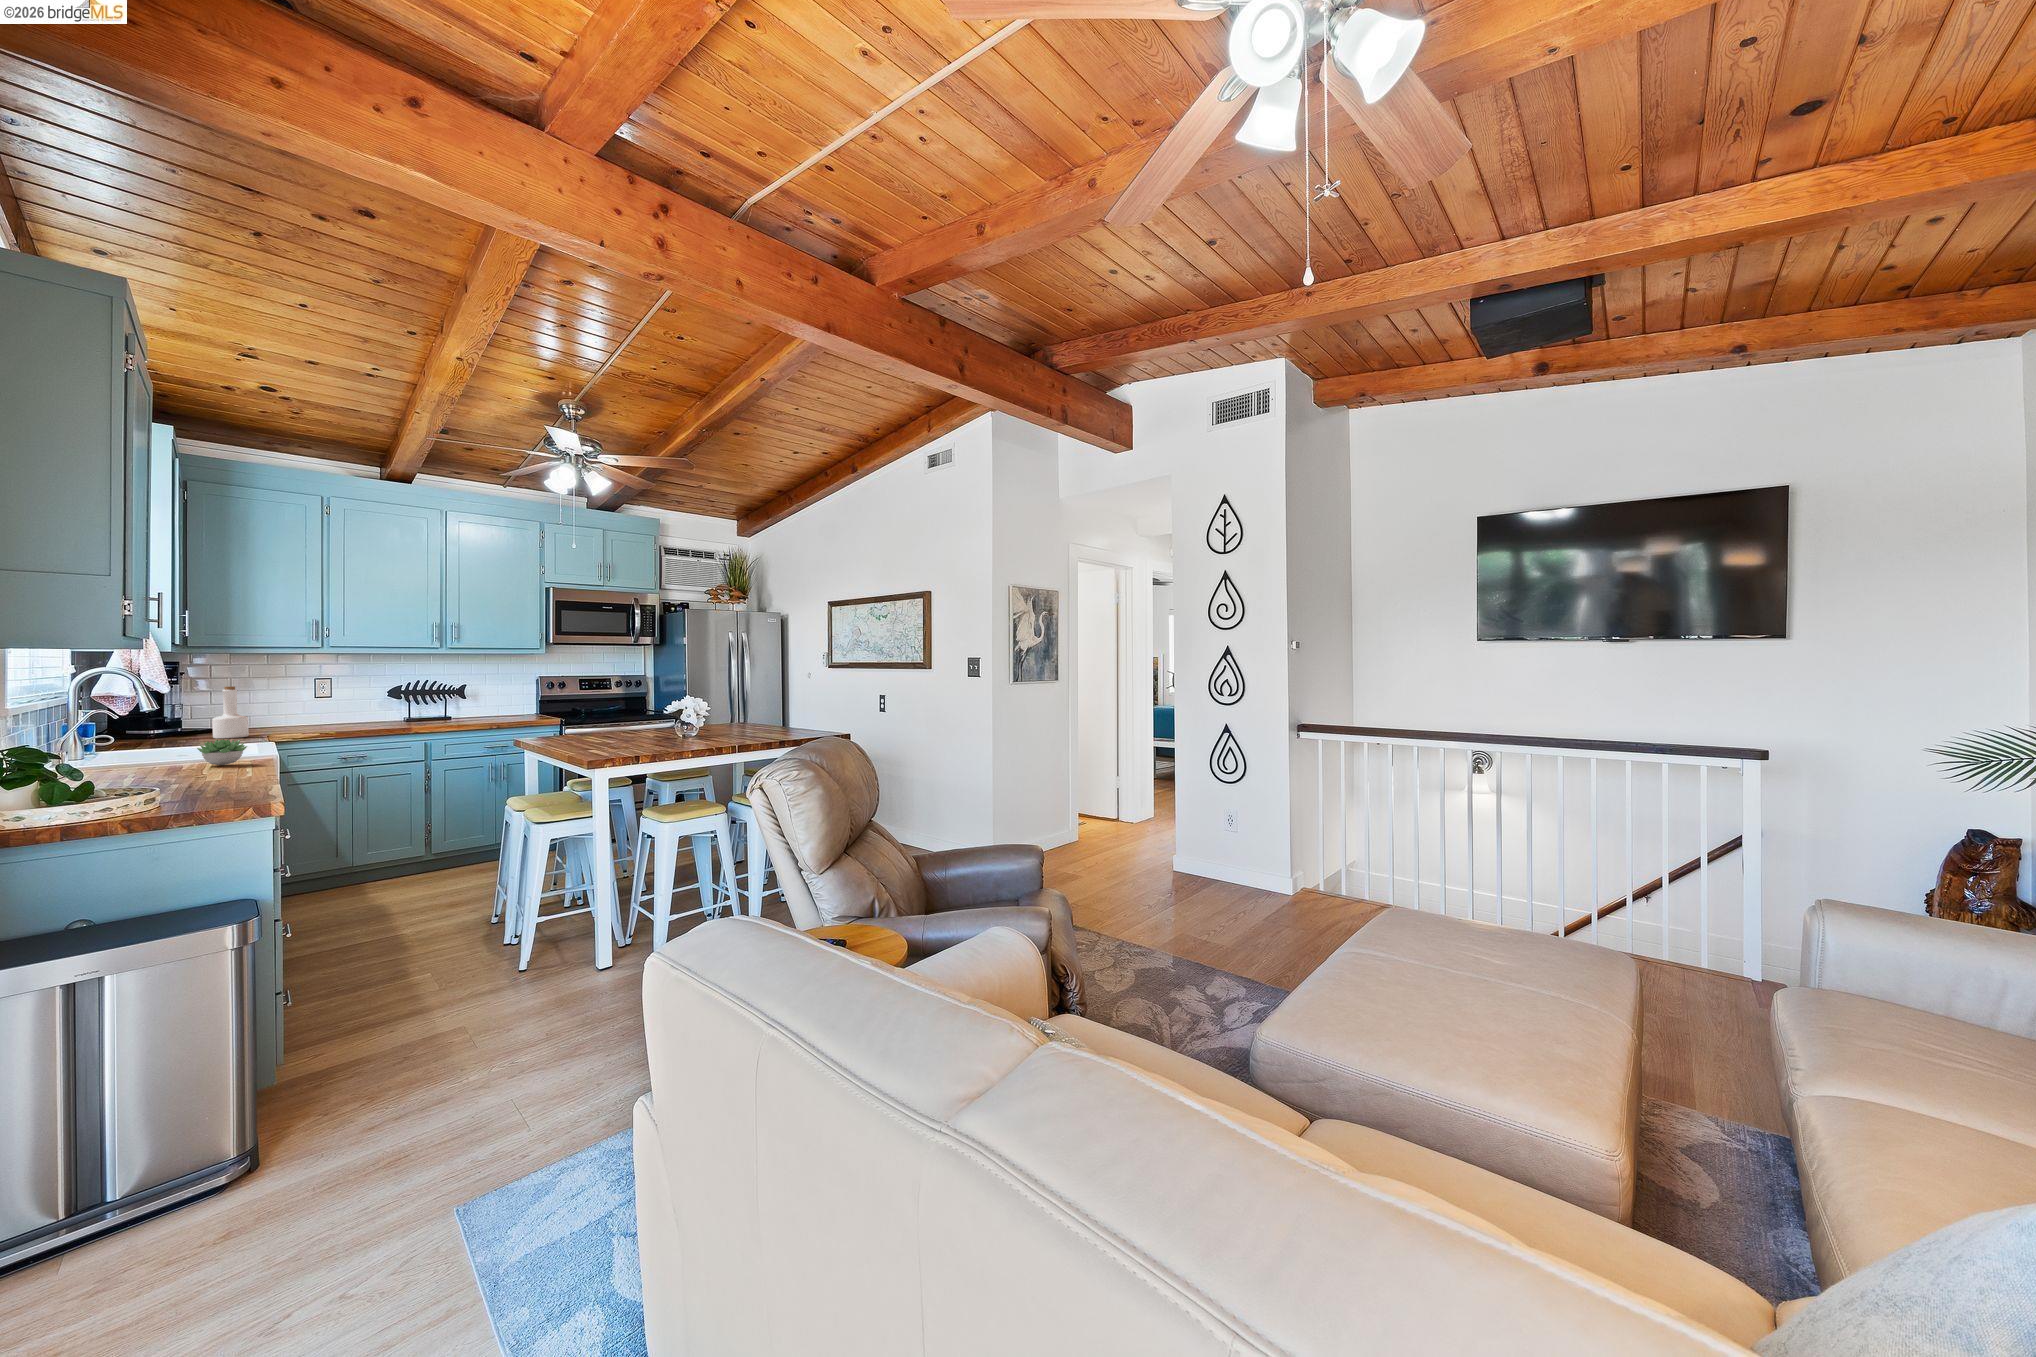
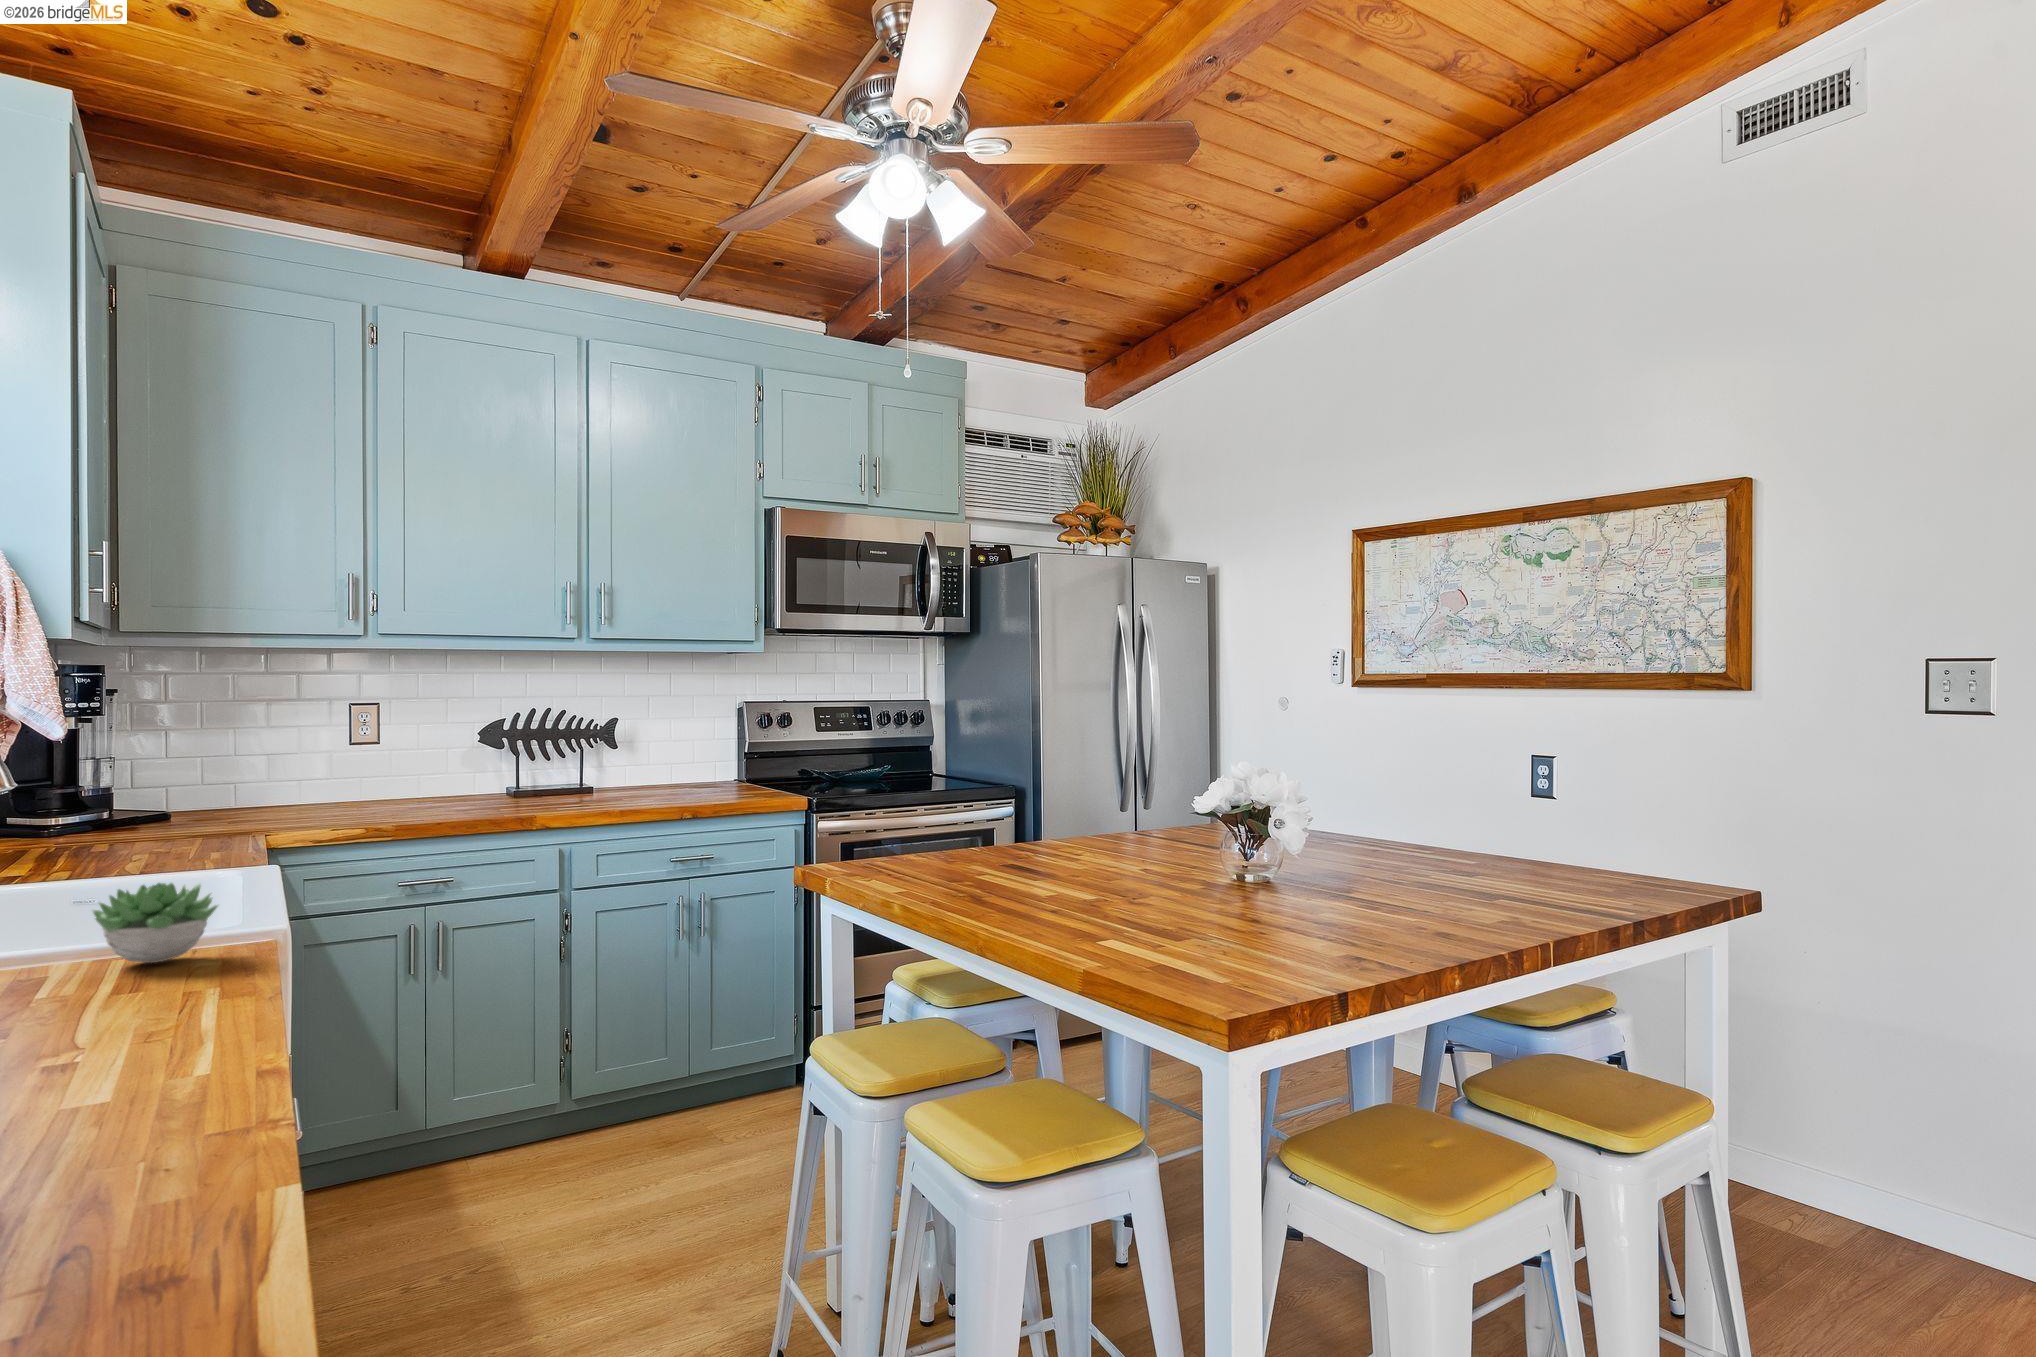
bottle: present [212,686,249,738] -> none [162,720,229,838]

